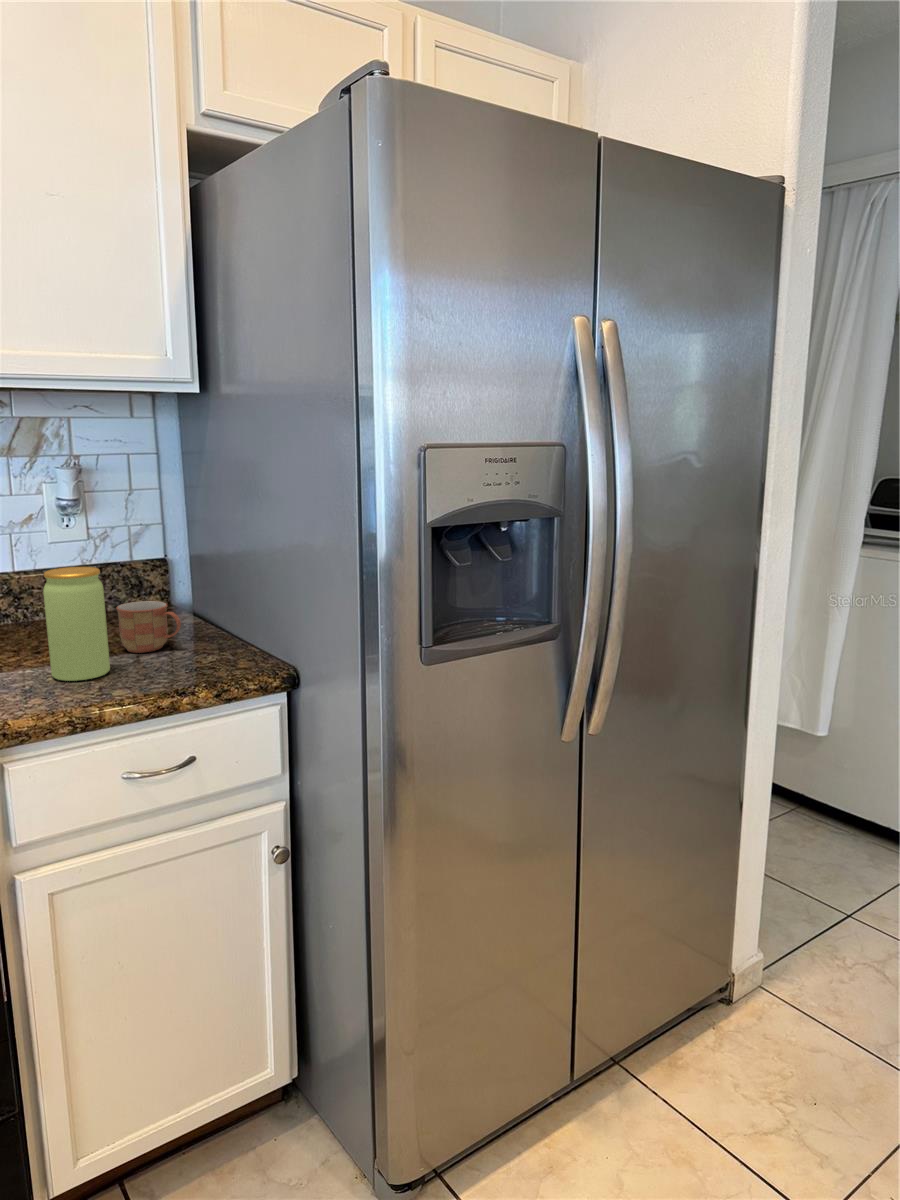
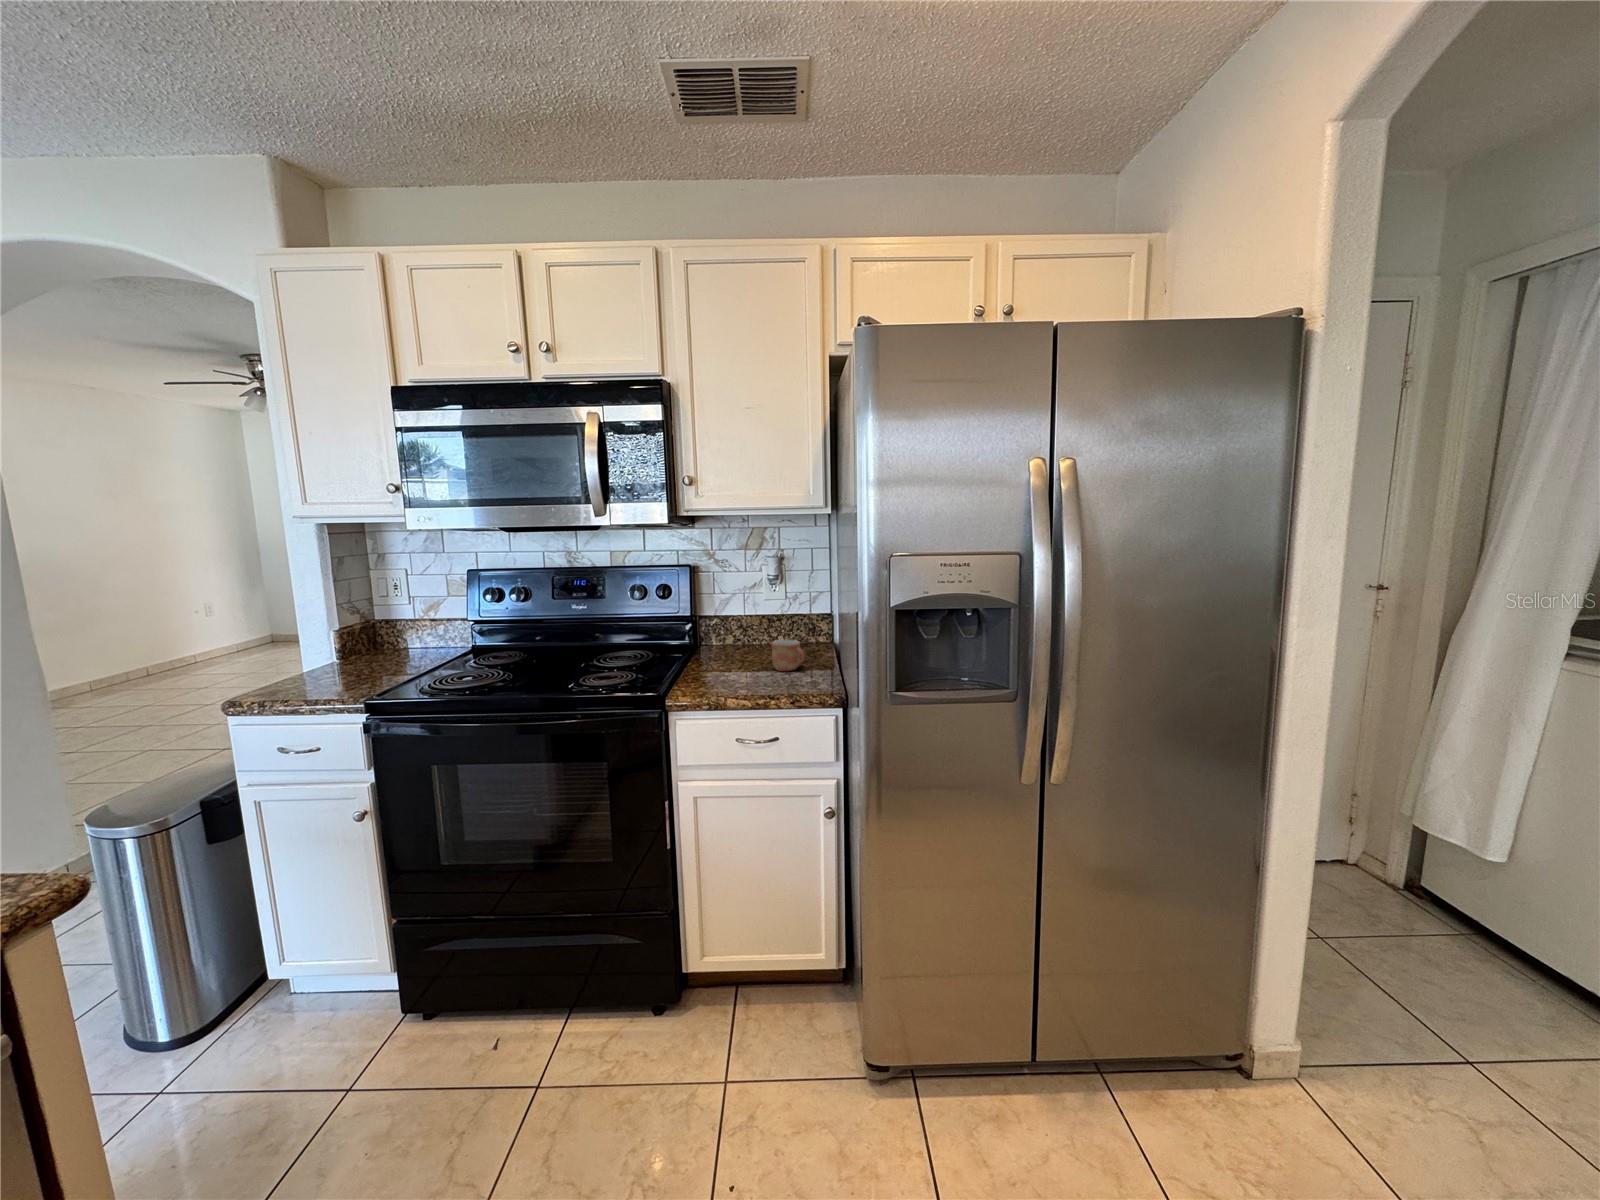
jar: present [43,567,110,681] -> none [720,617,753,682]

